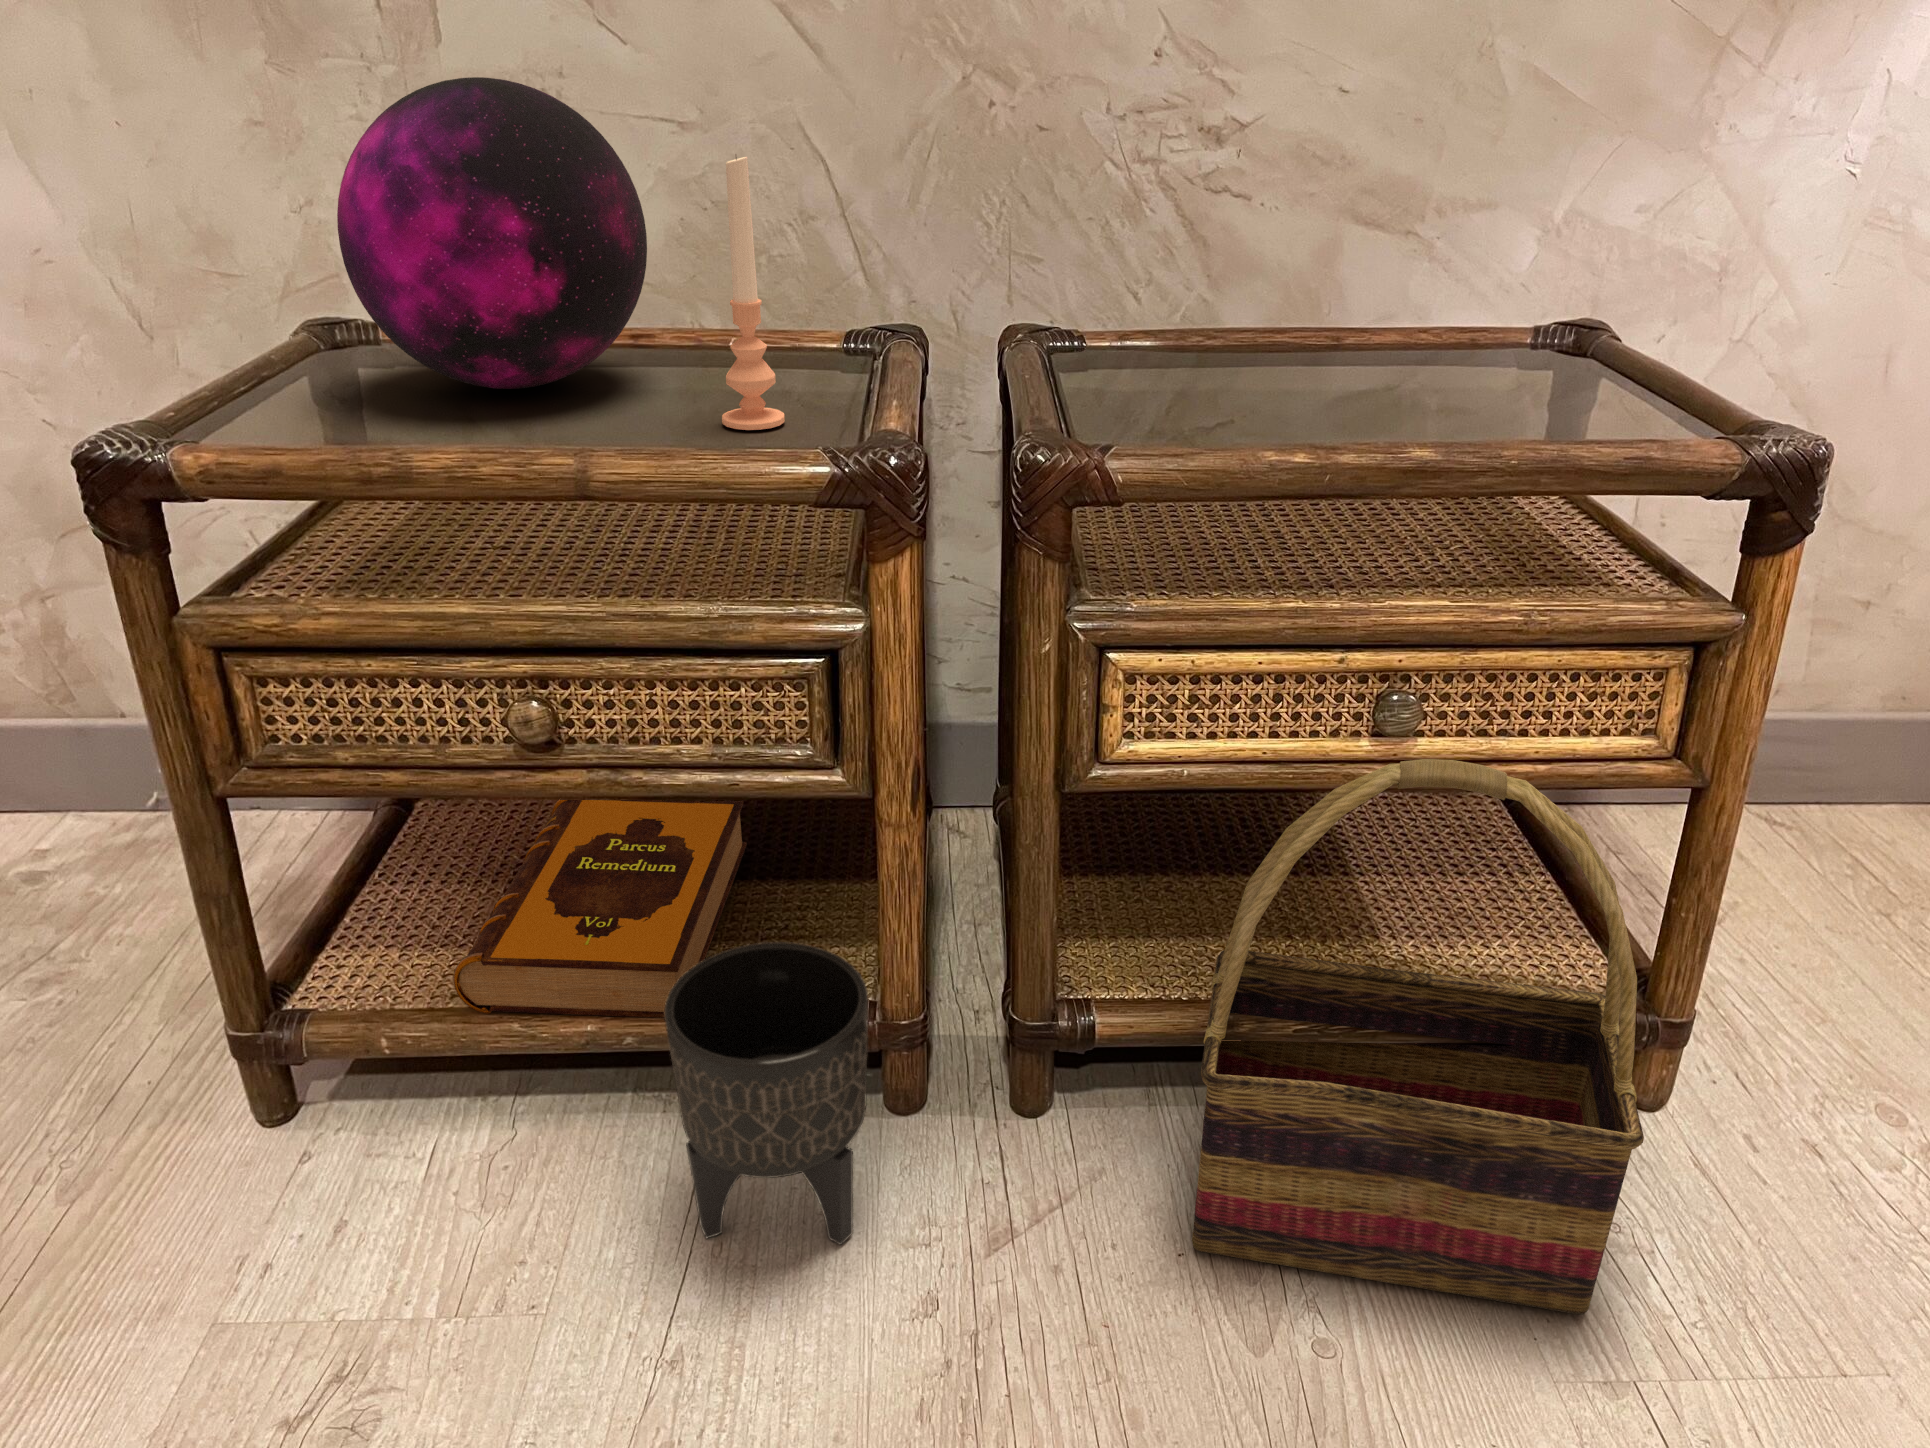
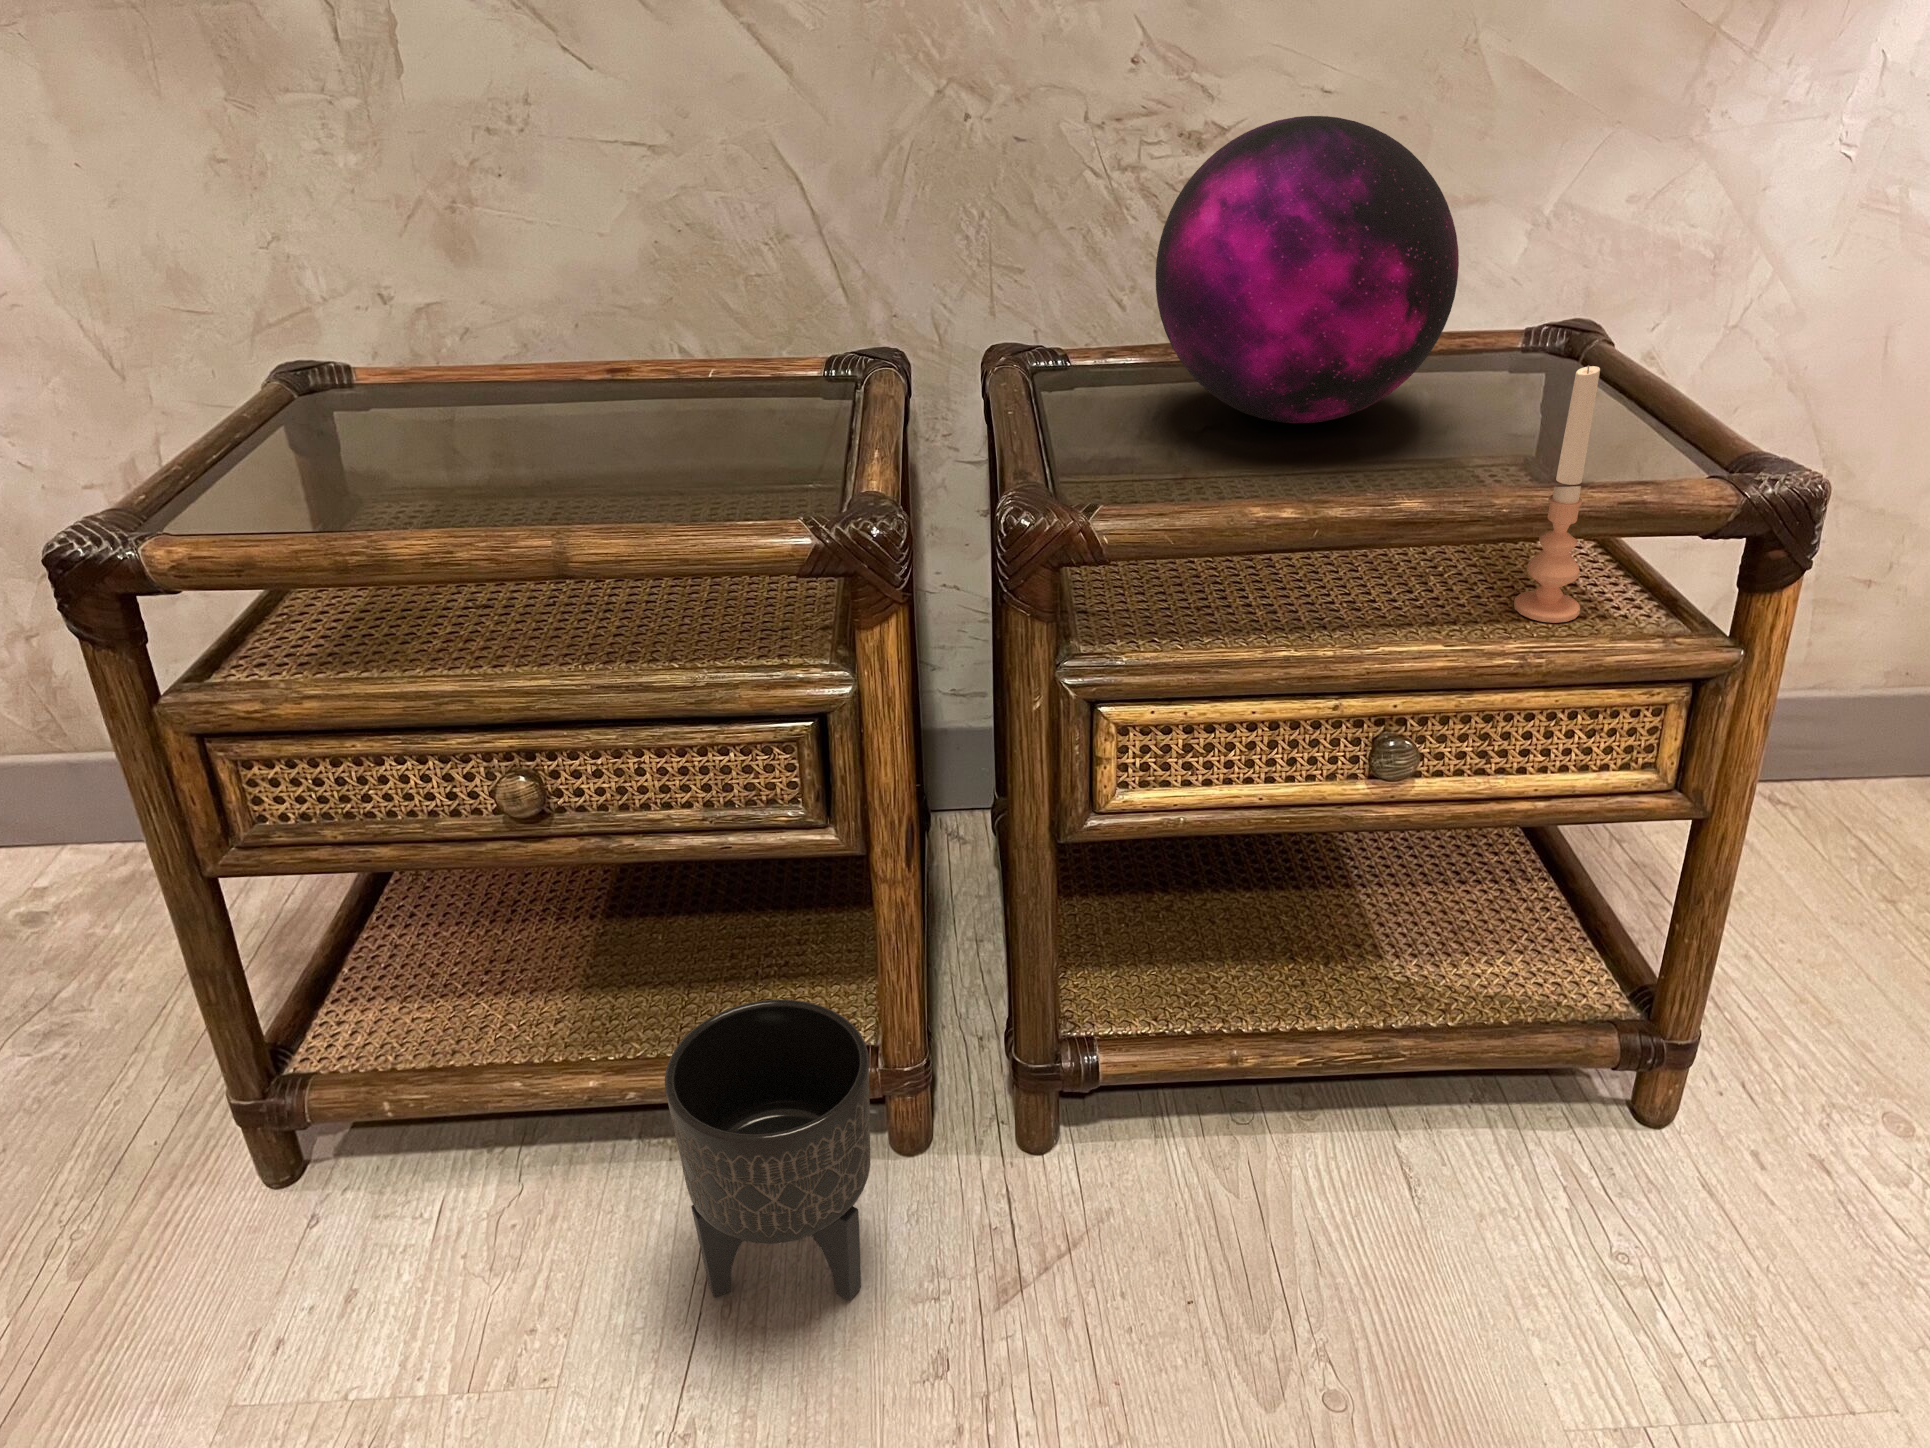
decorative orb: present [337,77,647,389] -> present [1156,116,1459,423]
candle: present [722,154,785,430] -> present [1514,365,1600,623]
basket: present [1192,759,1644,1314] -> none [1201,816,1651,1355]
hardback book: present [453,800,747,1018] -> none [452,828,742,1071]

